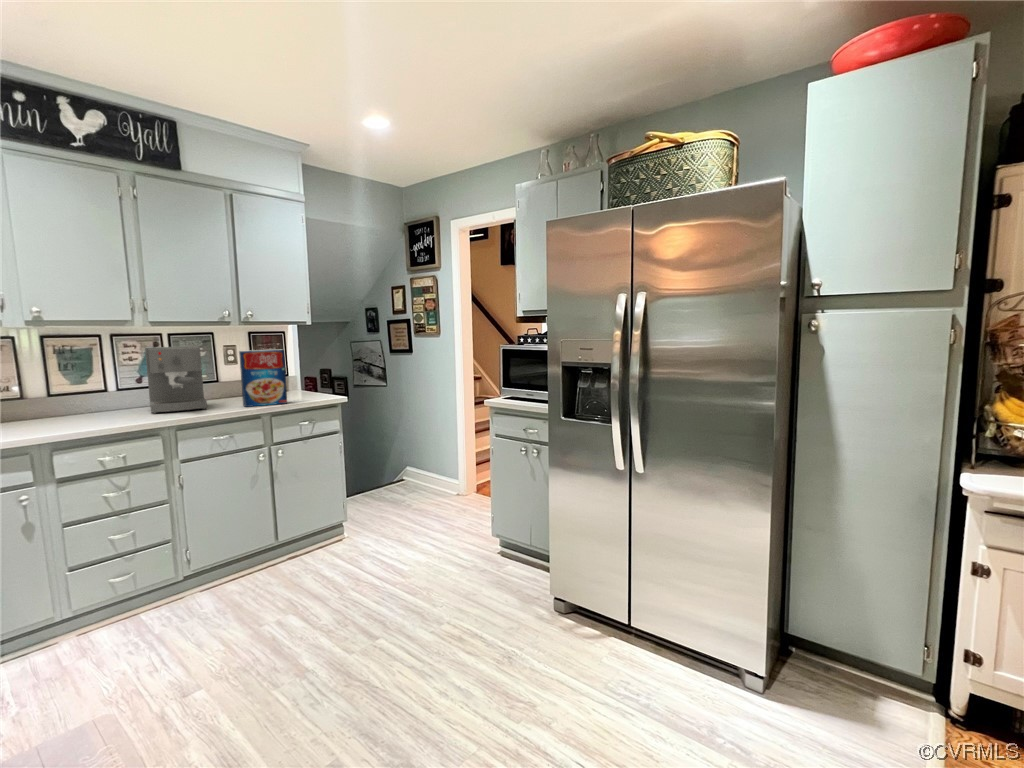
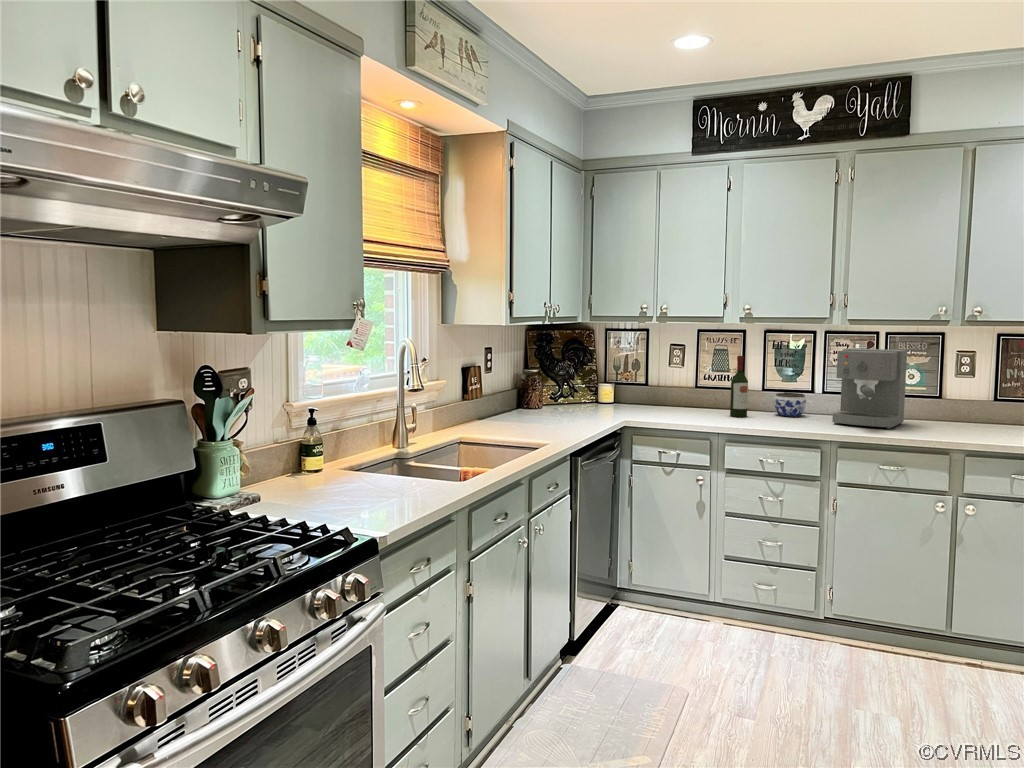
cereal box: present [239,350,287,407] -> none [937,360,1008,441]
wine bottle: none [24,361,51,426] -> present [730,356,748,417]
jar: none [72,393,110,416] -> present [774,392,806,417]

